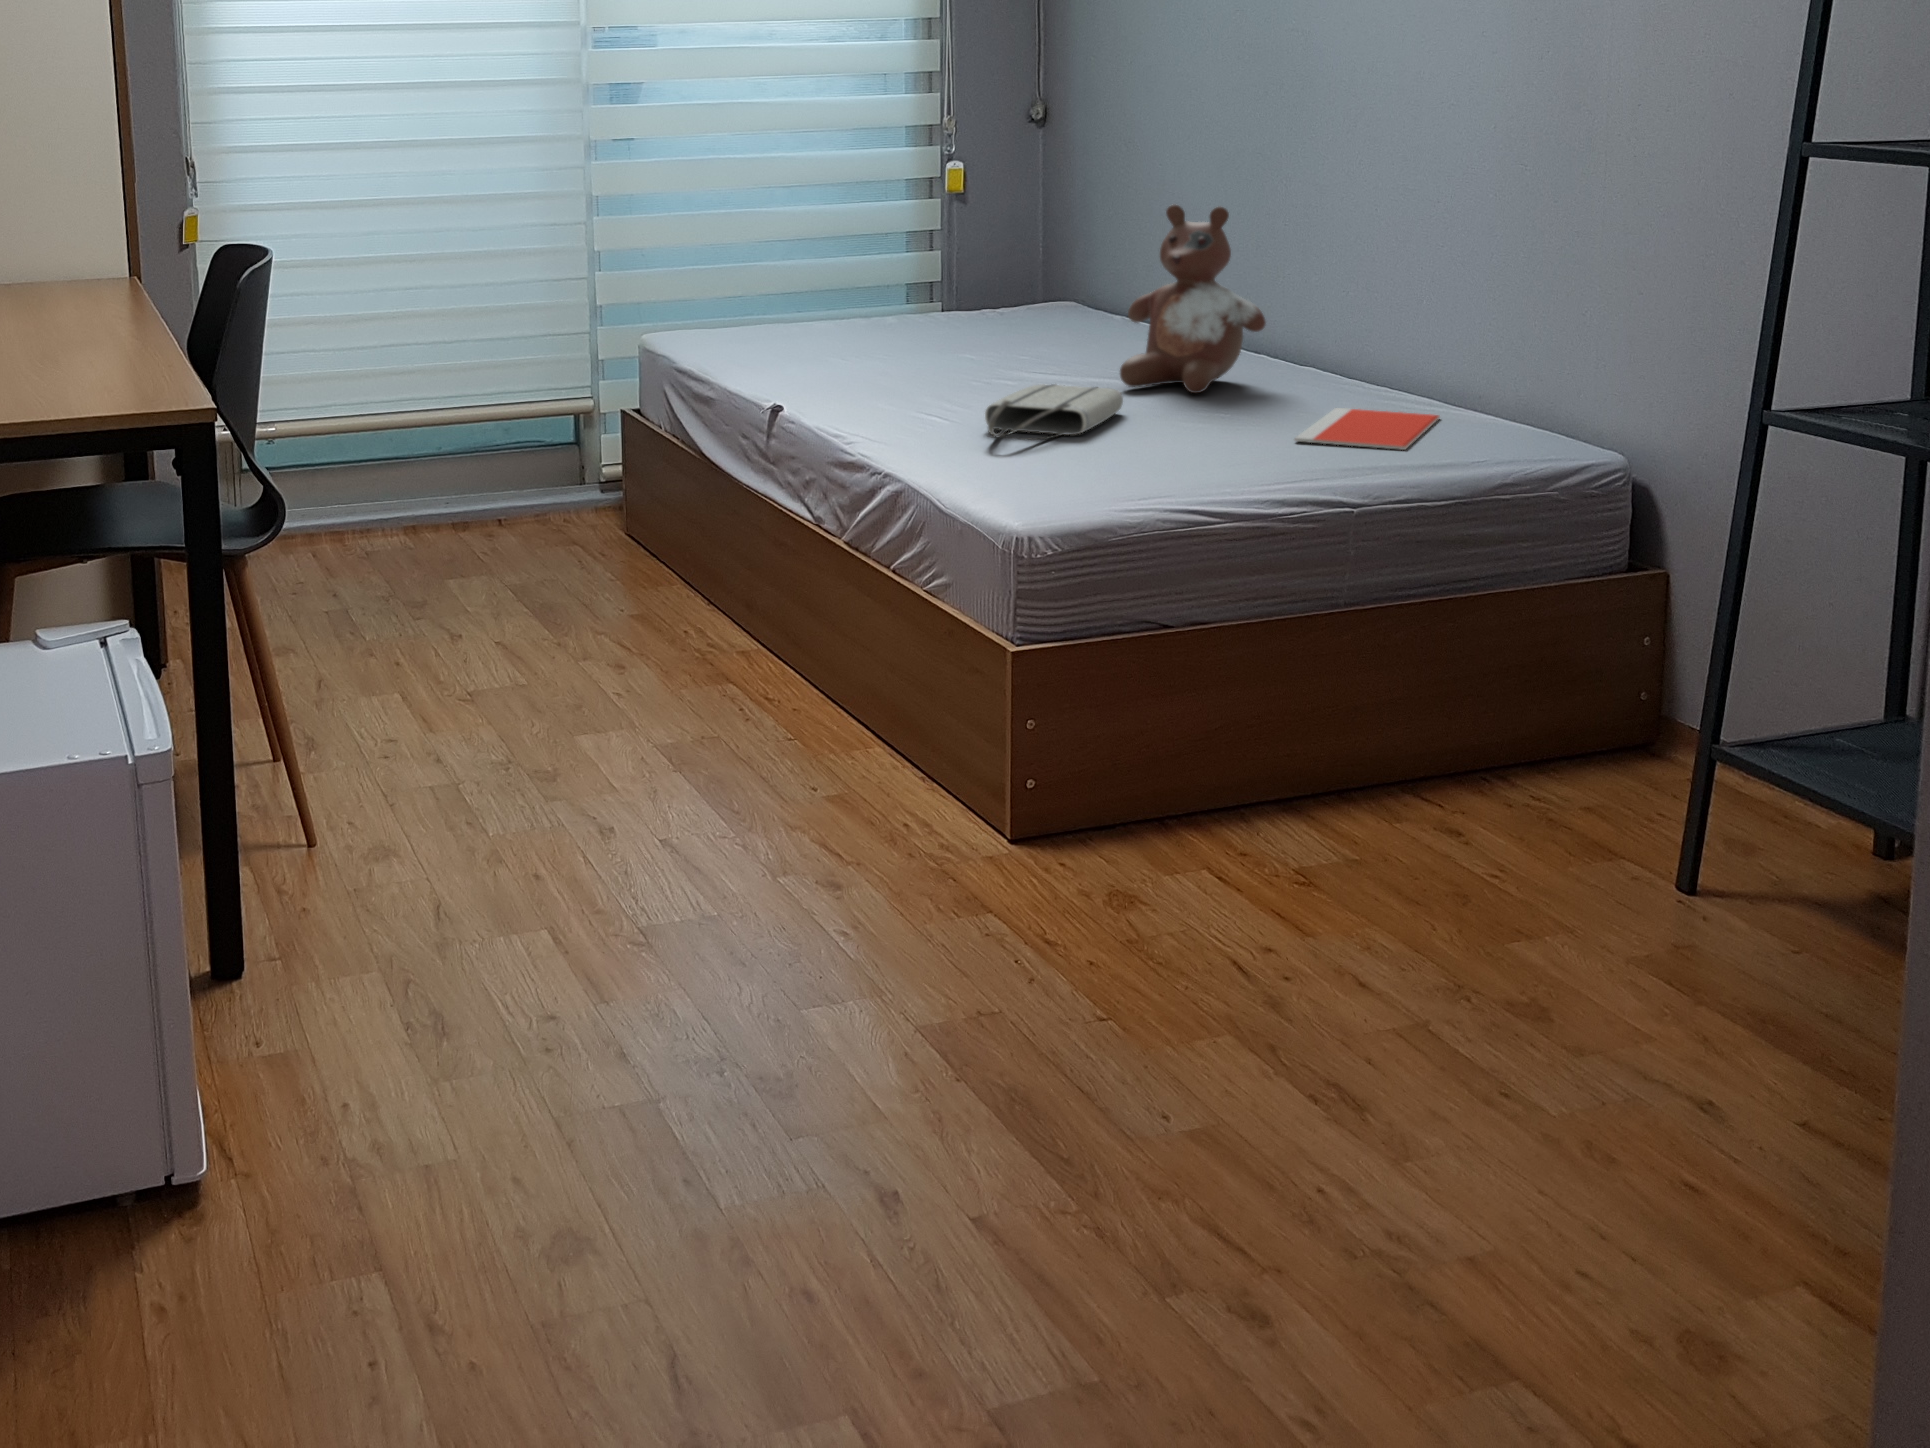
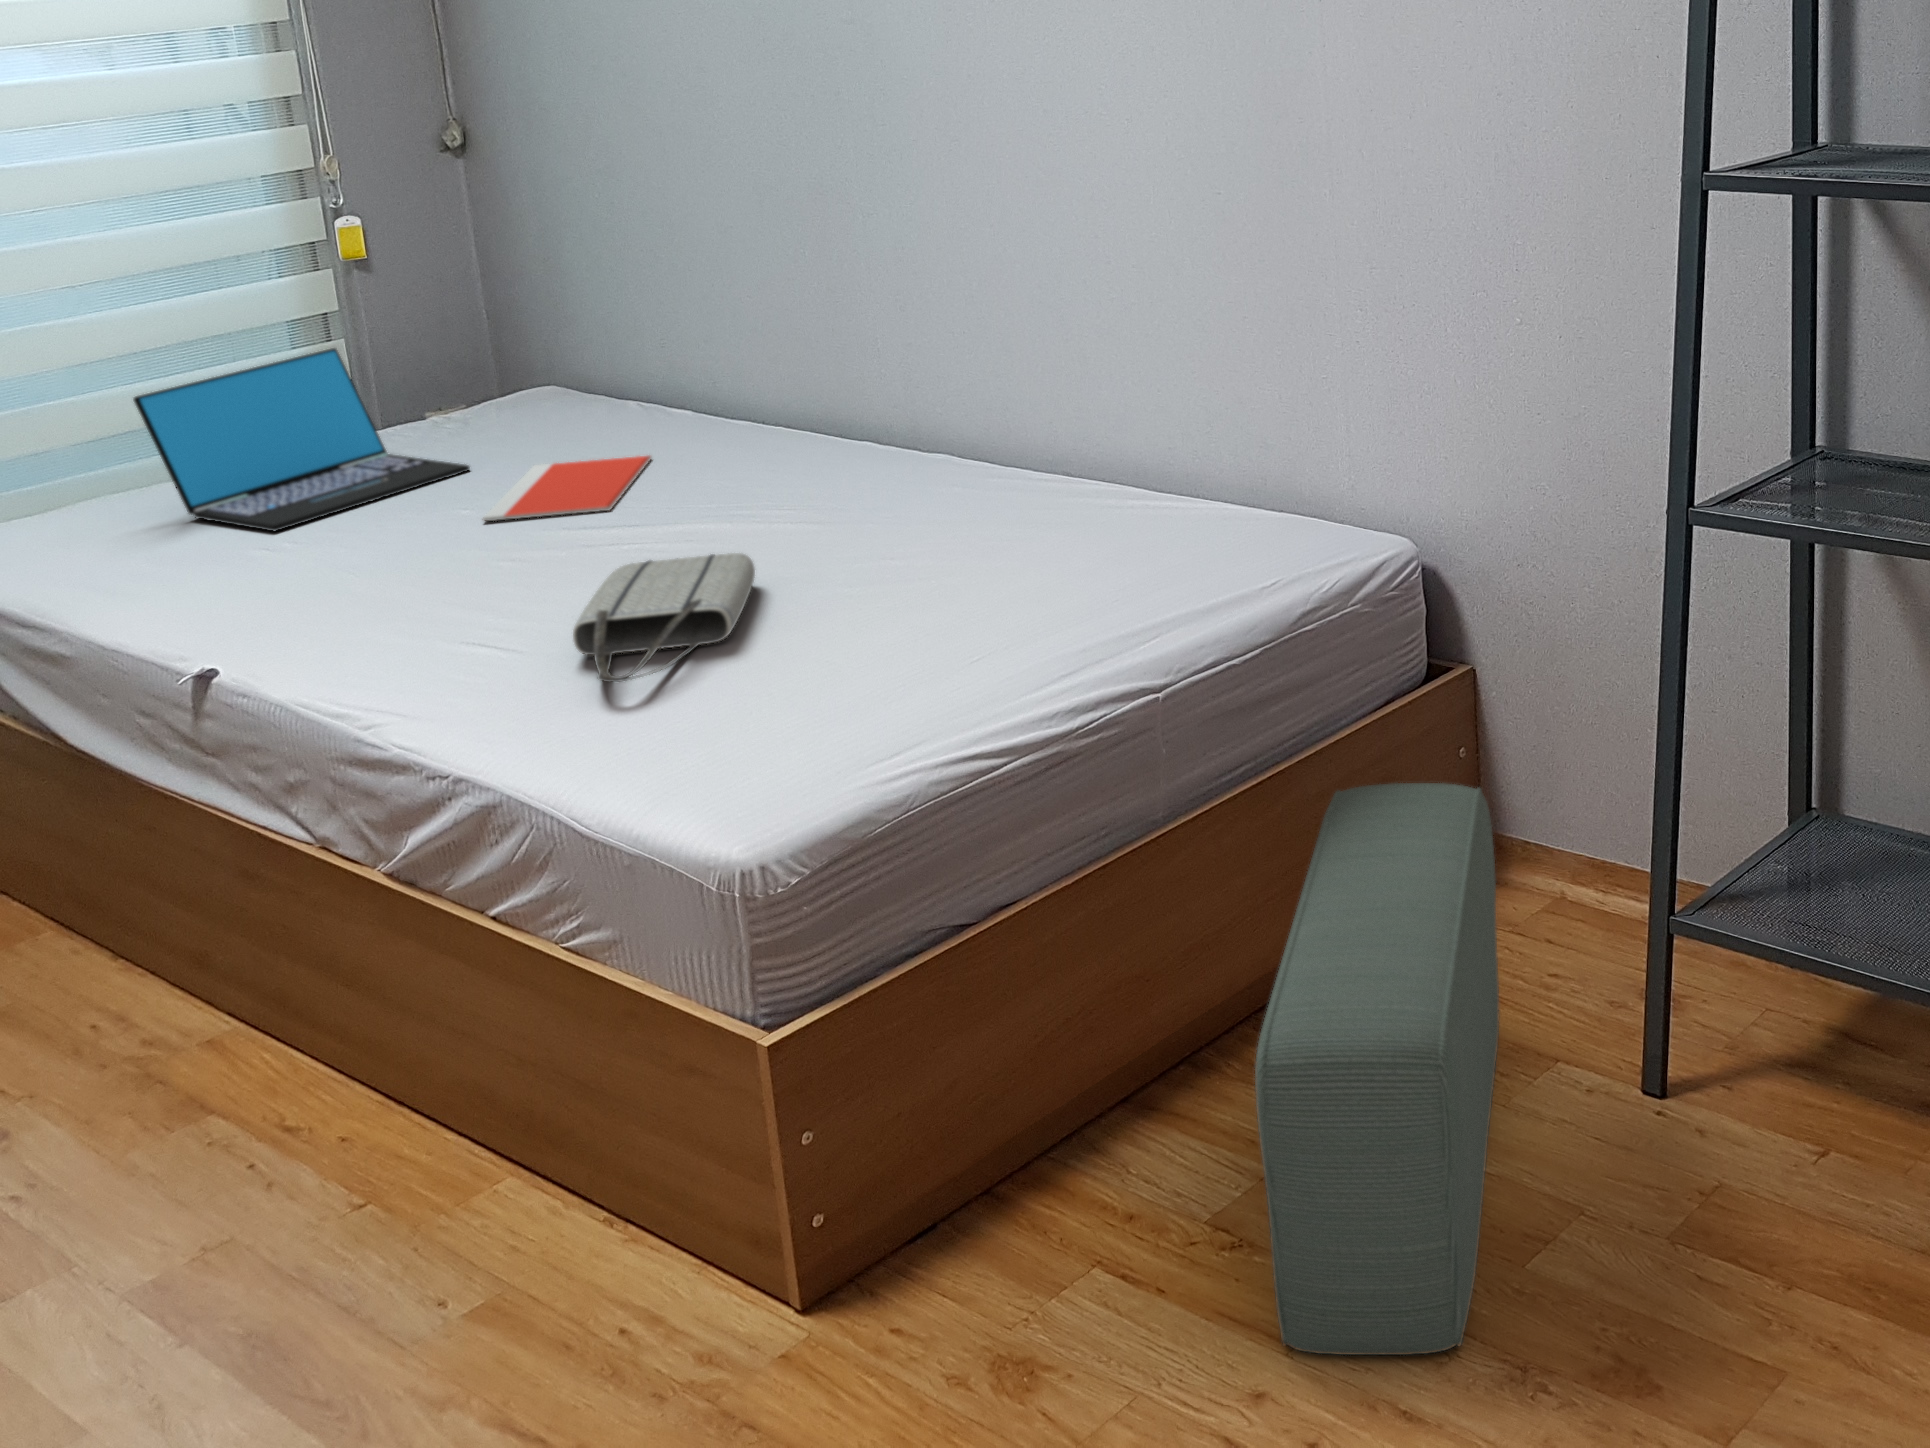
stuffed bear: present [1120,205,1266,393] -> none [705,272,900,531]
laptop: none [790,244,987,351] -> present [133,348,470,531]
notebook: present [1295,408,1440,450] -> present [483,456,651,521]
pouf: none [1300,614,1601,975] -> present [1255,783,1499,1355]

